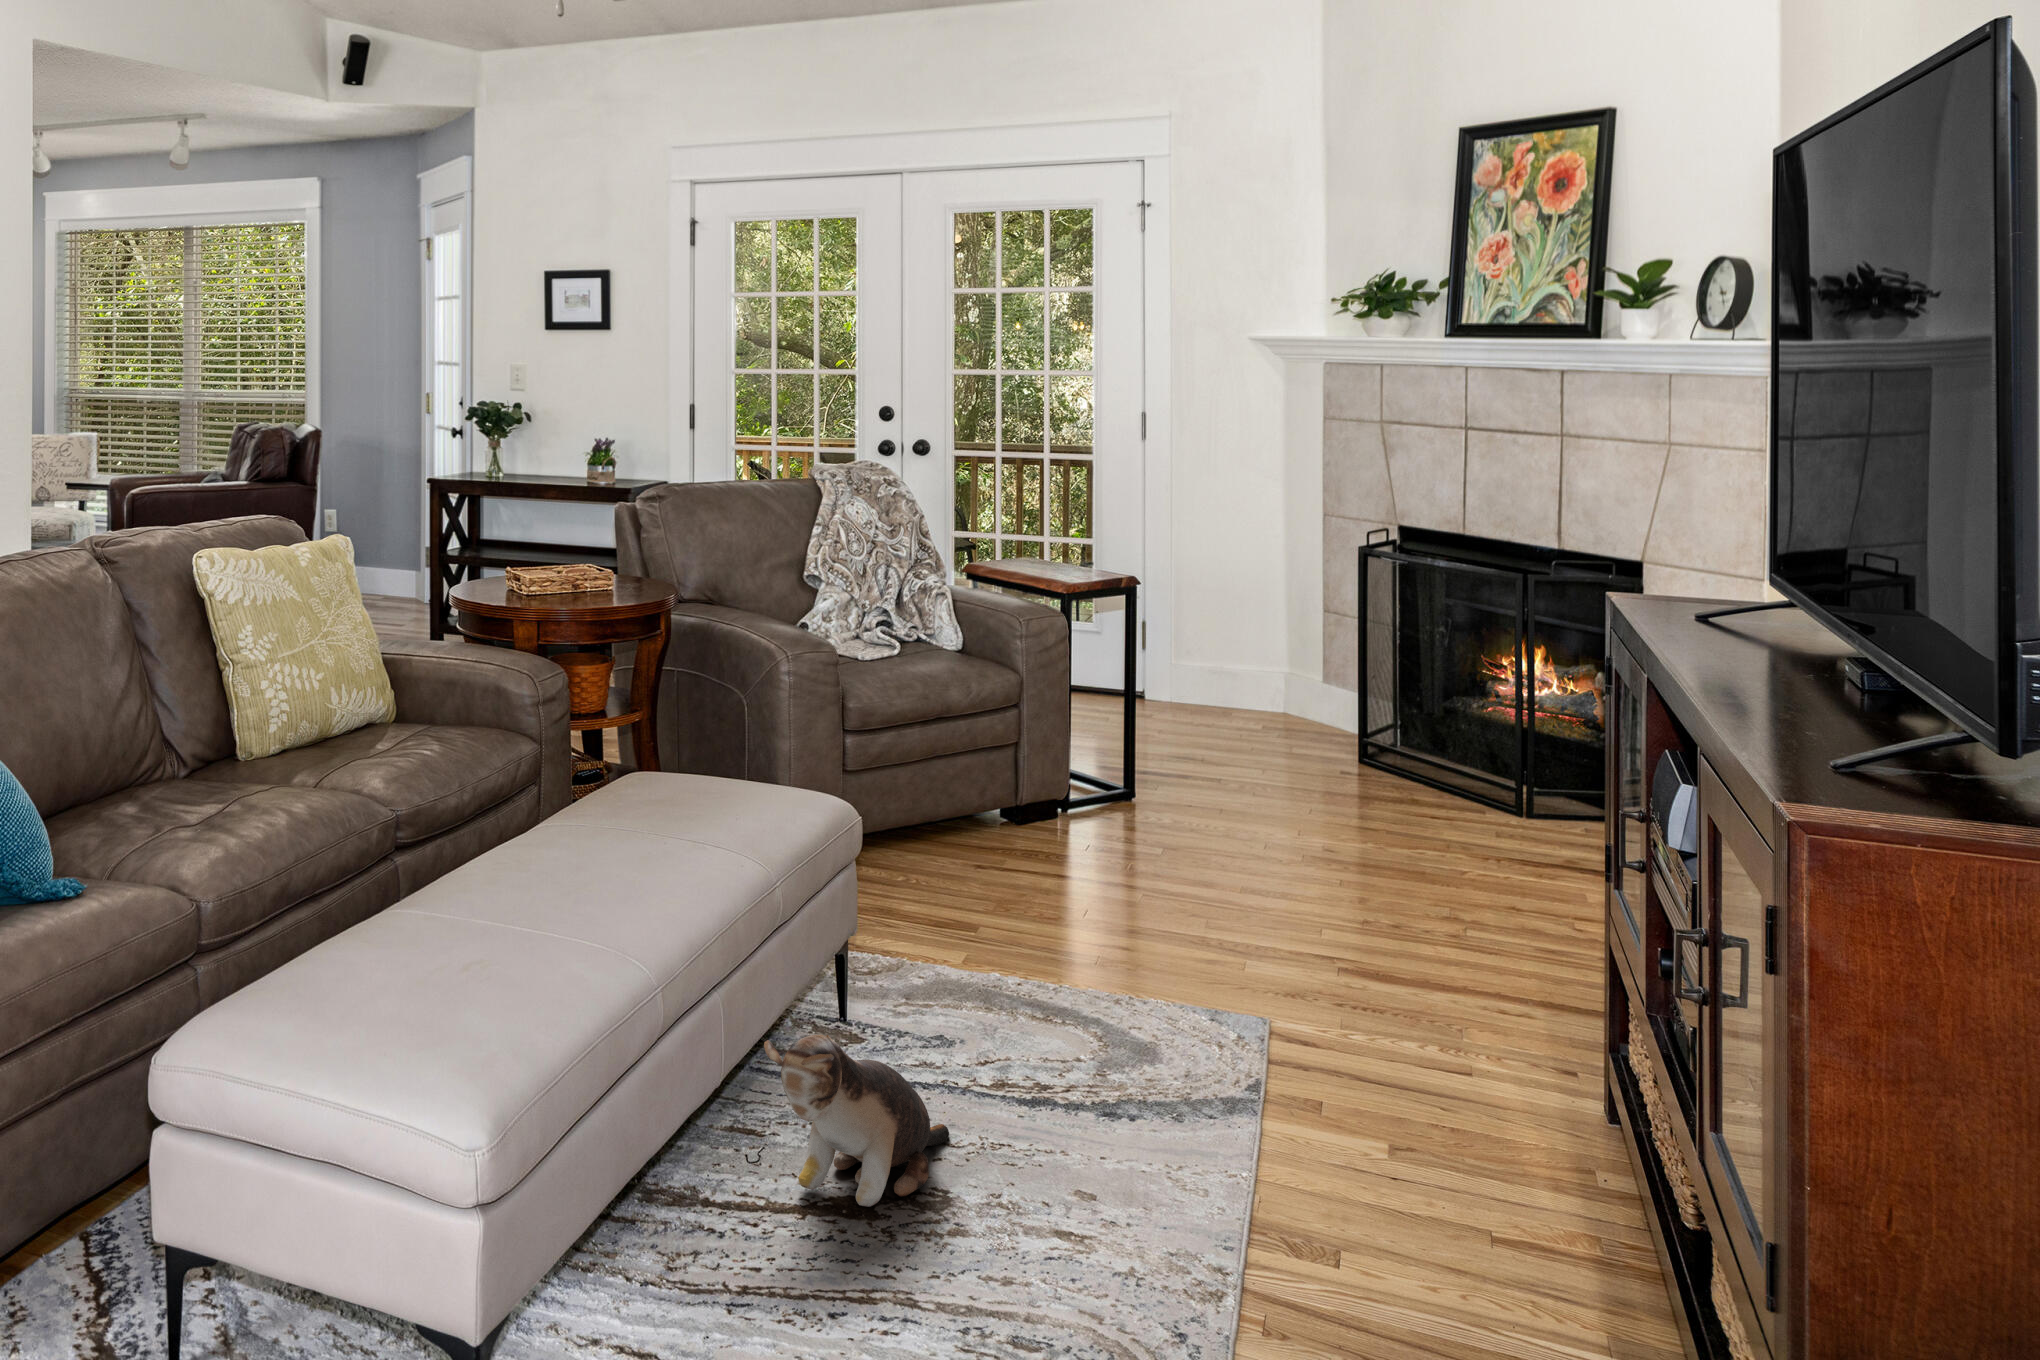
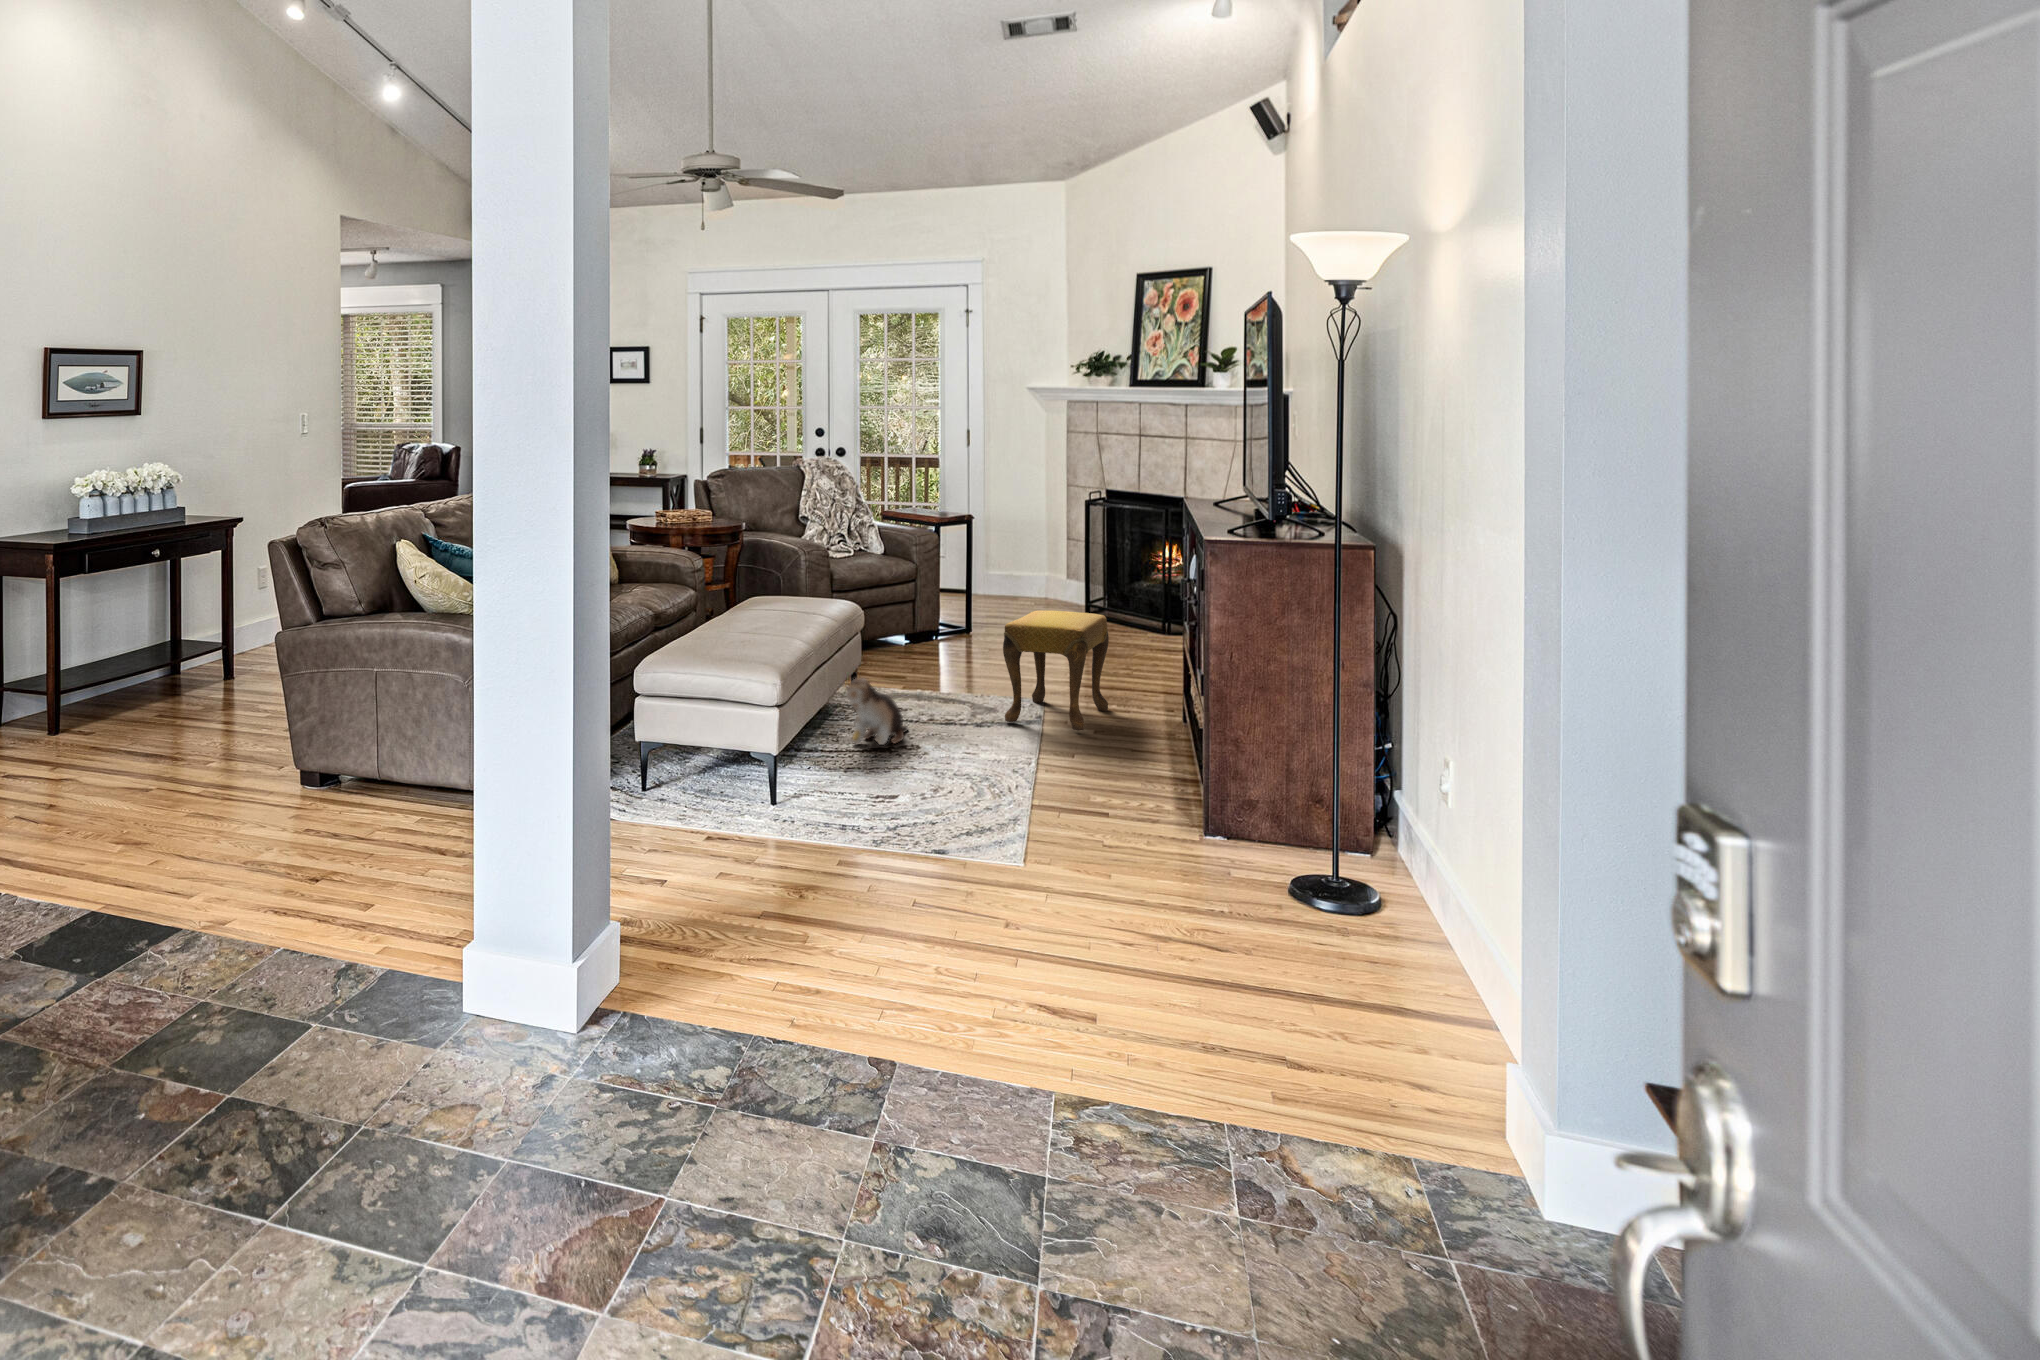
footstool: none [1181,829,1432,1163] -> present [1003,610,1109,730]

